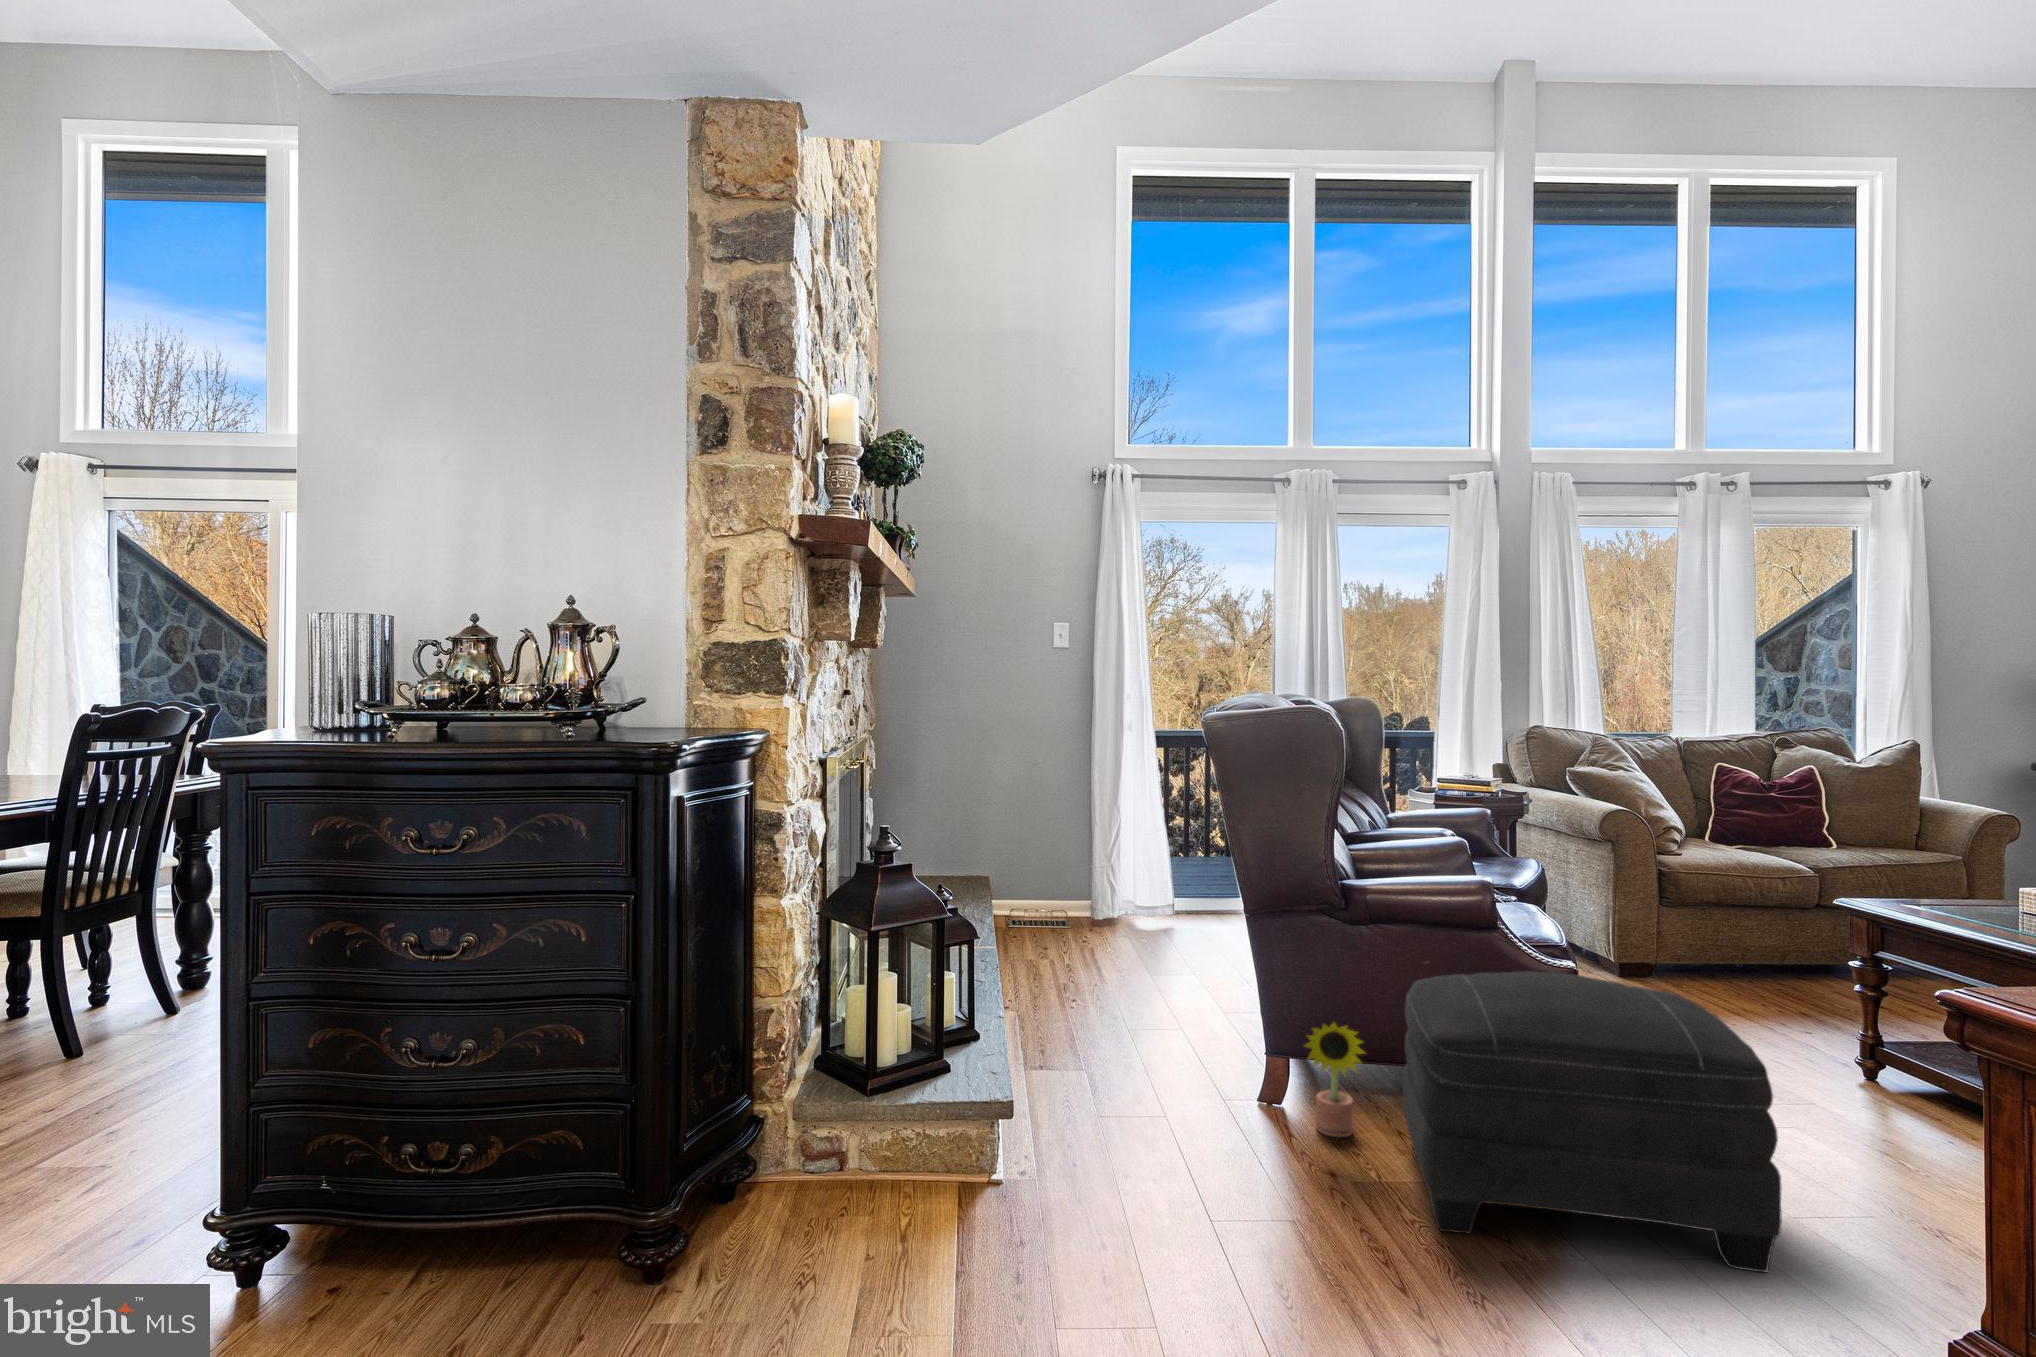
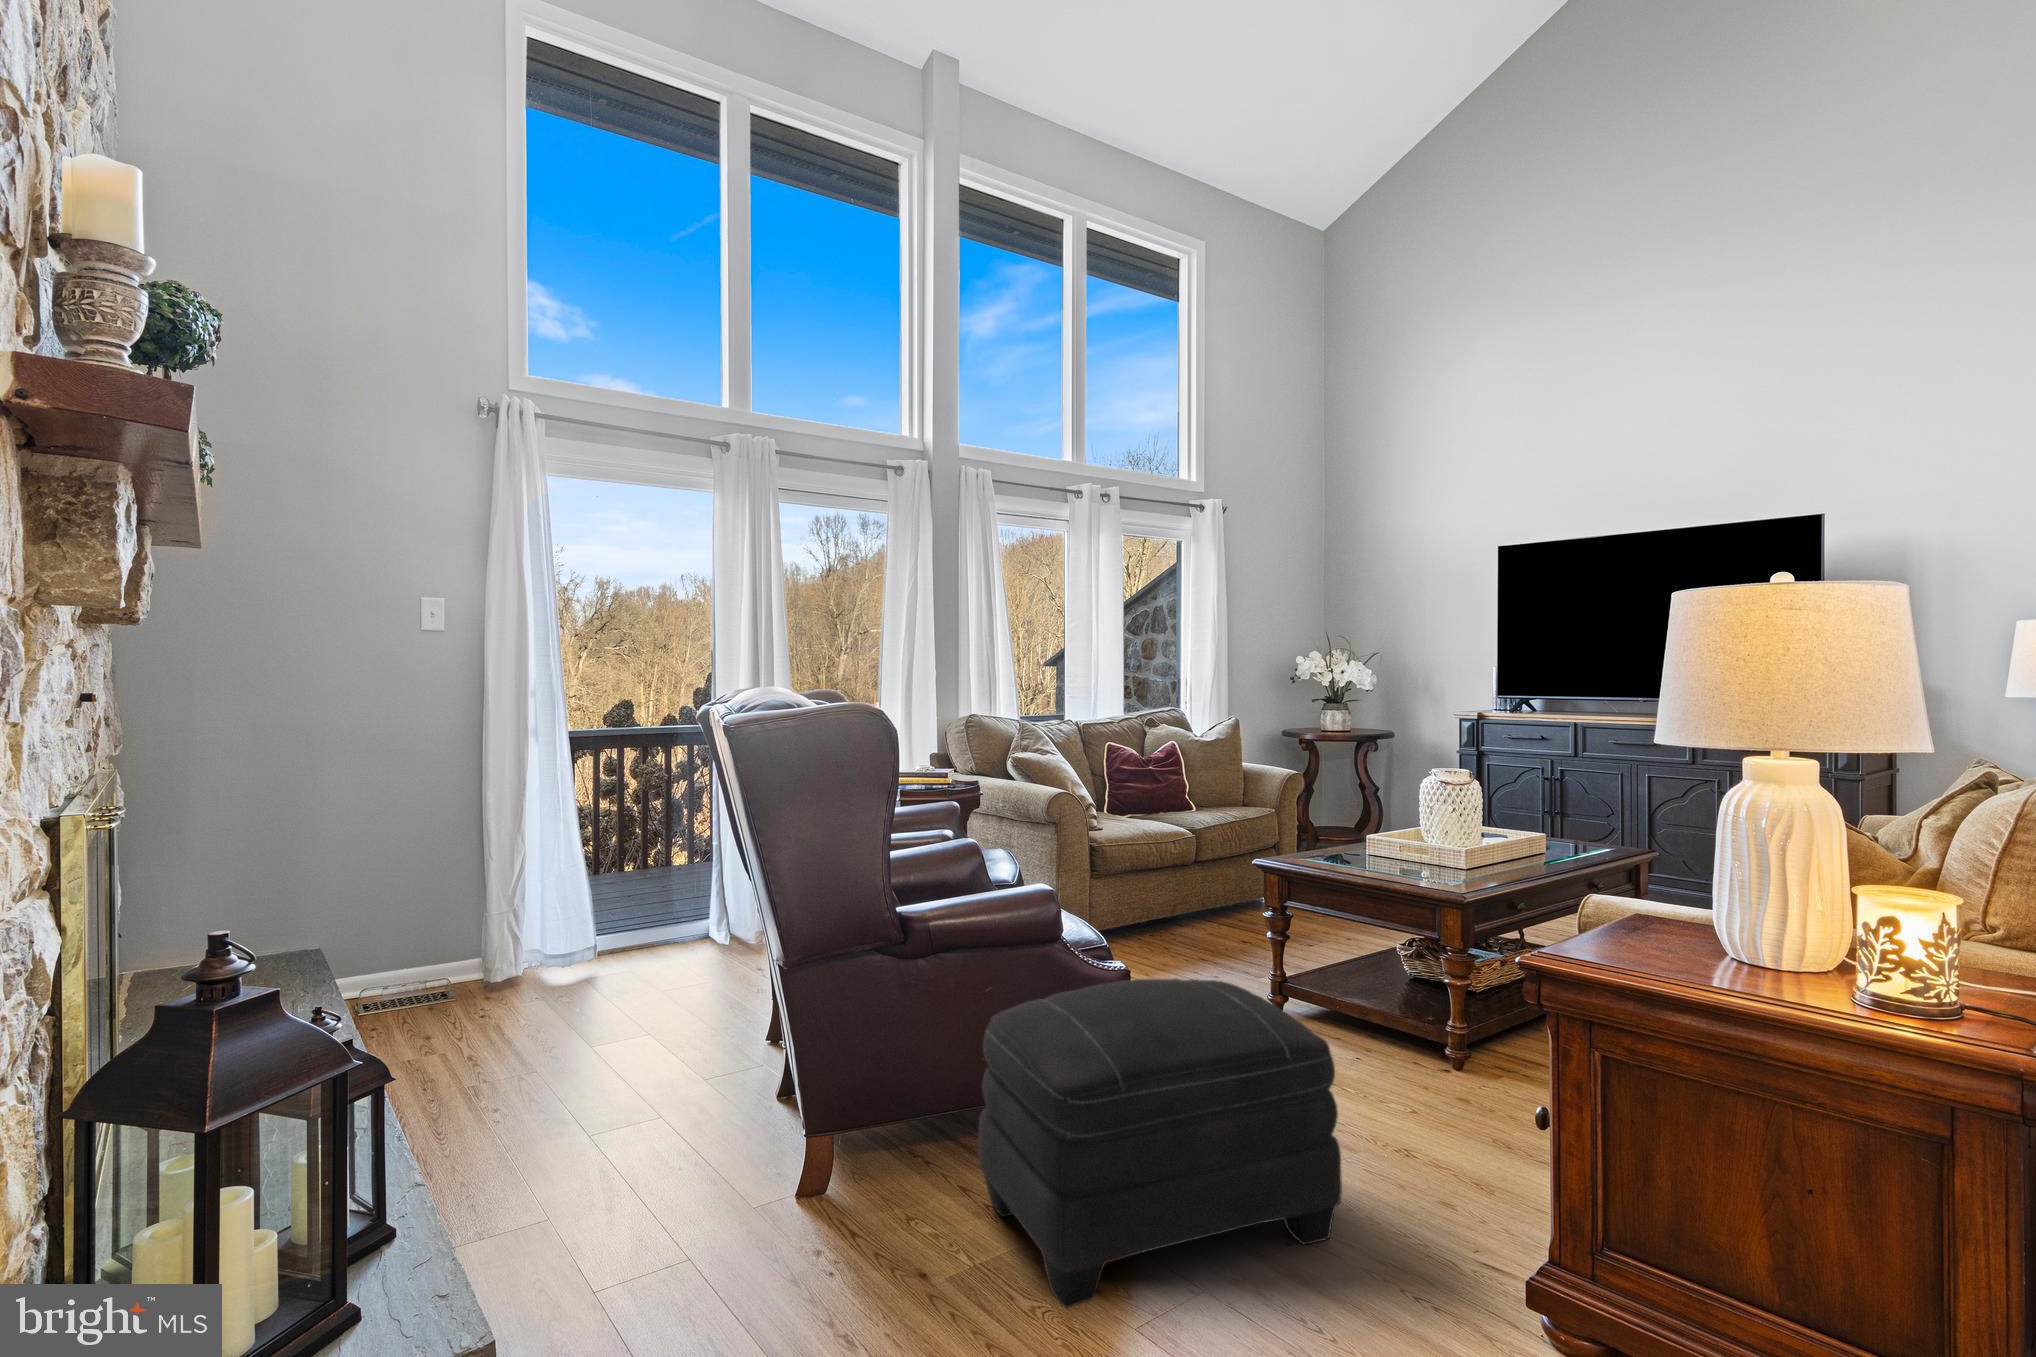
decorative plant: present [1305,1023,1365,1137] -> none [872,1082,944,1219]

